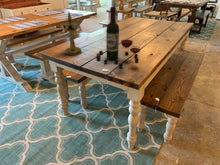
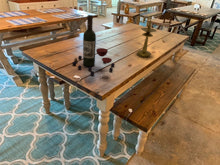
candlestick: present [61,12,81,55] -> present [137,20,156,58]

